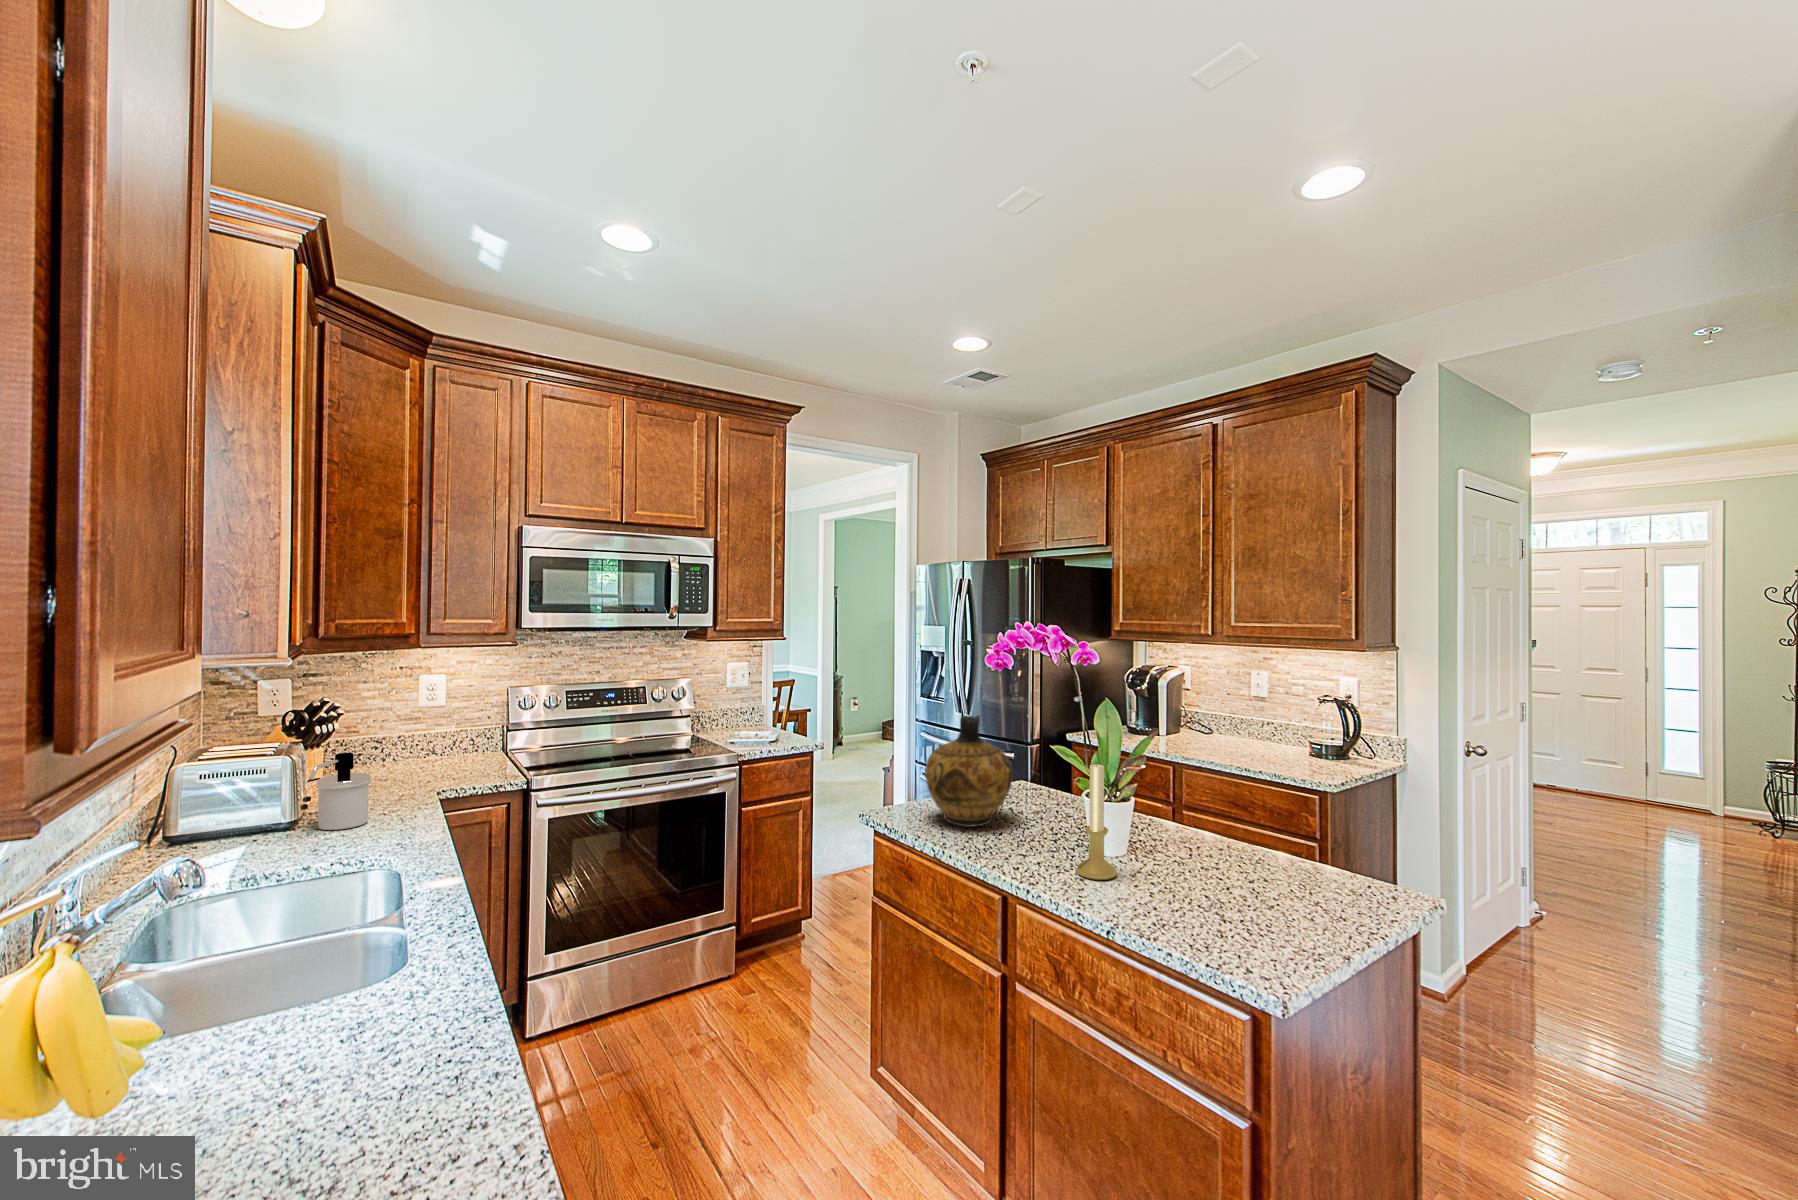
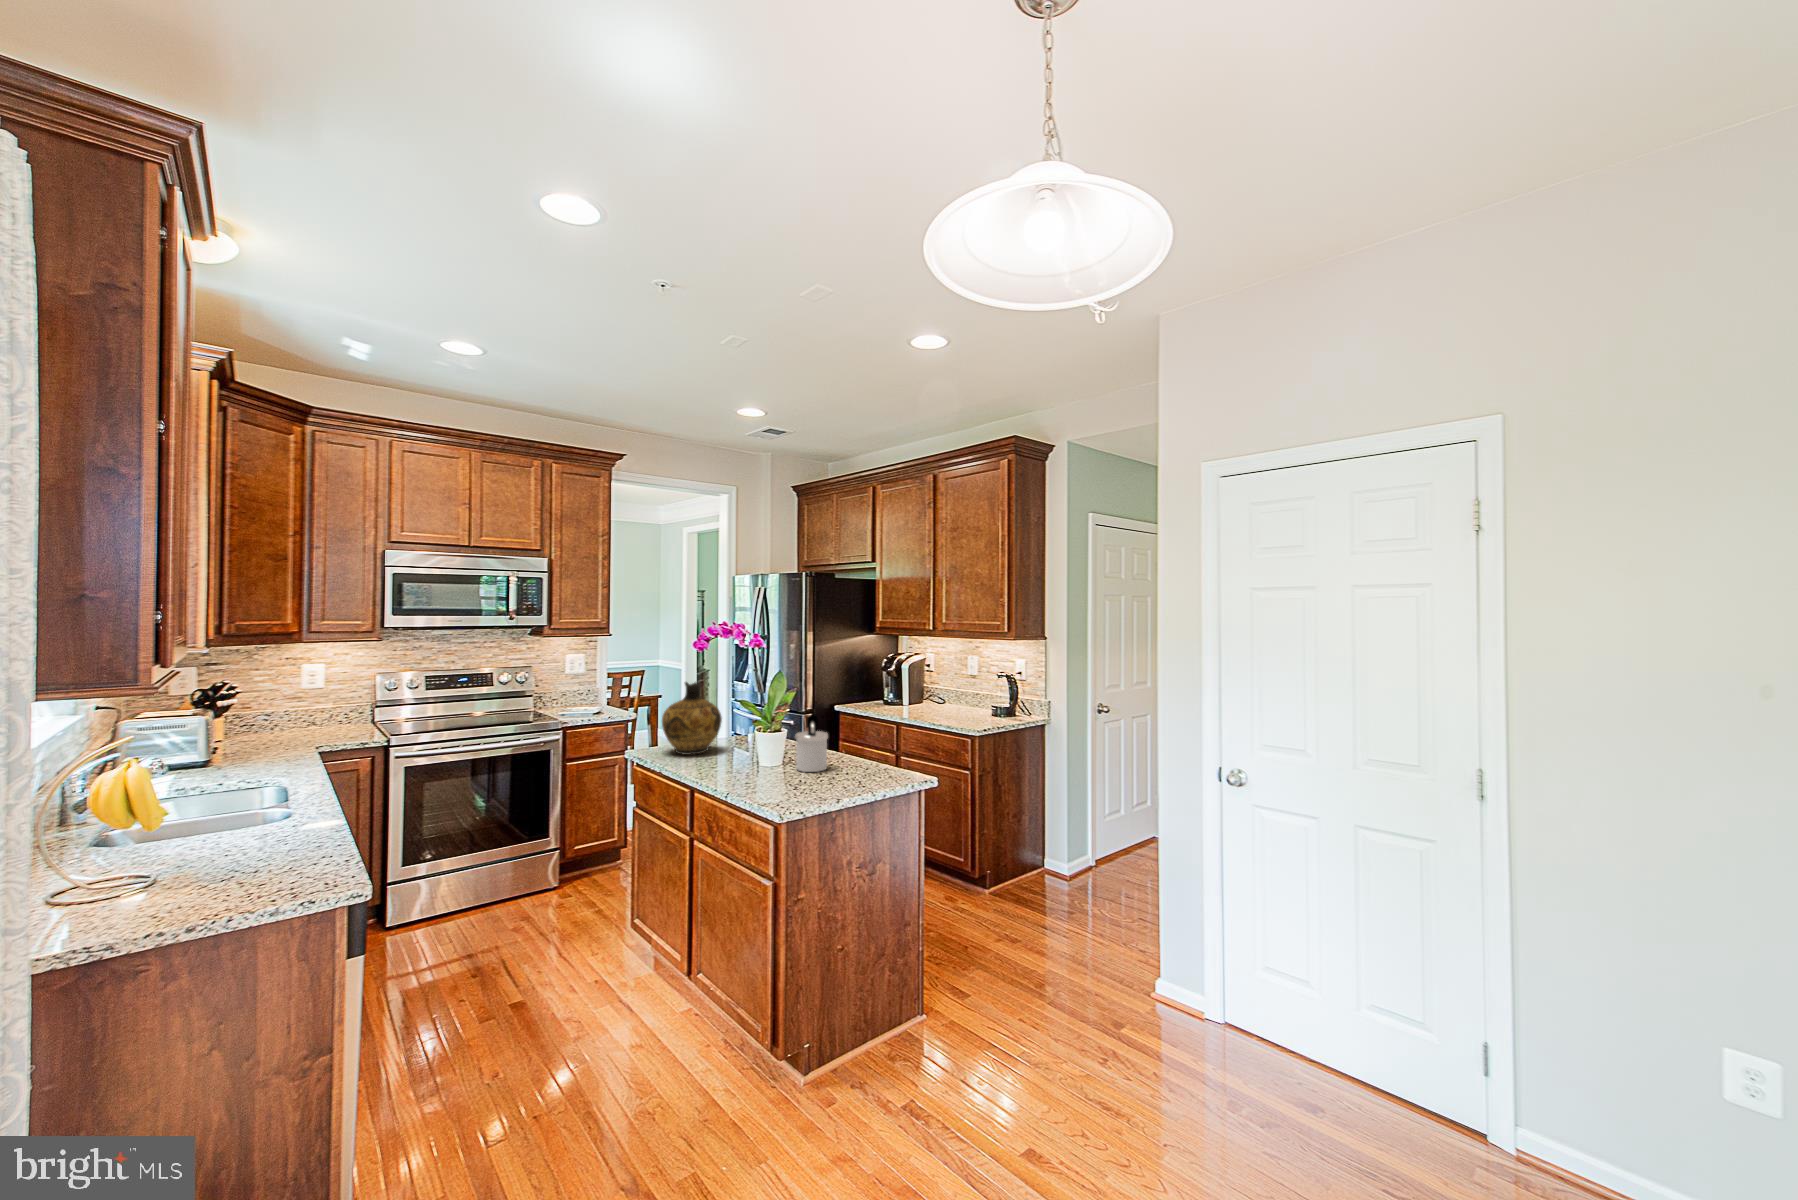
soap dispenser: present [309,753,370,830] -> present [795,715,828,772]
candle holder: present [1077,764,1117,880] -> none [730,705,754,776]

